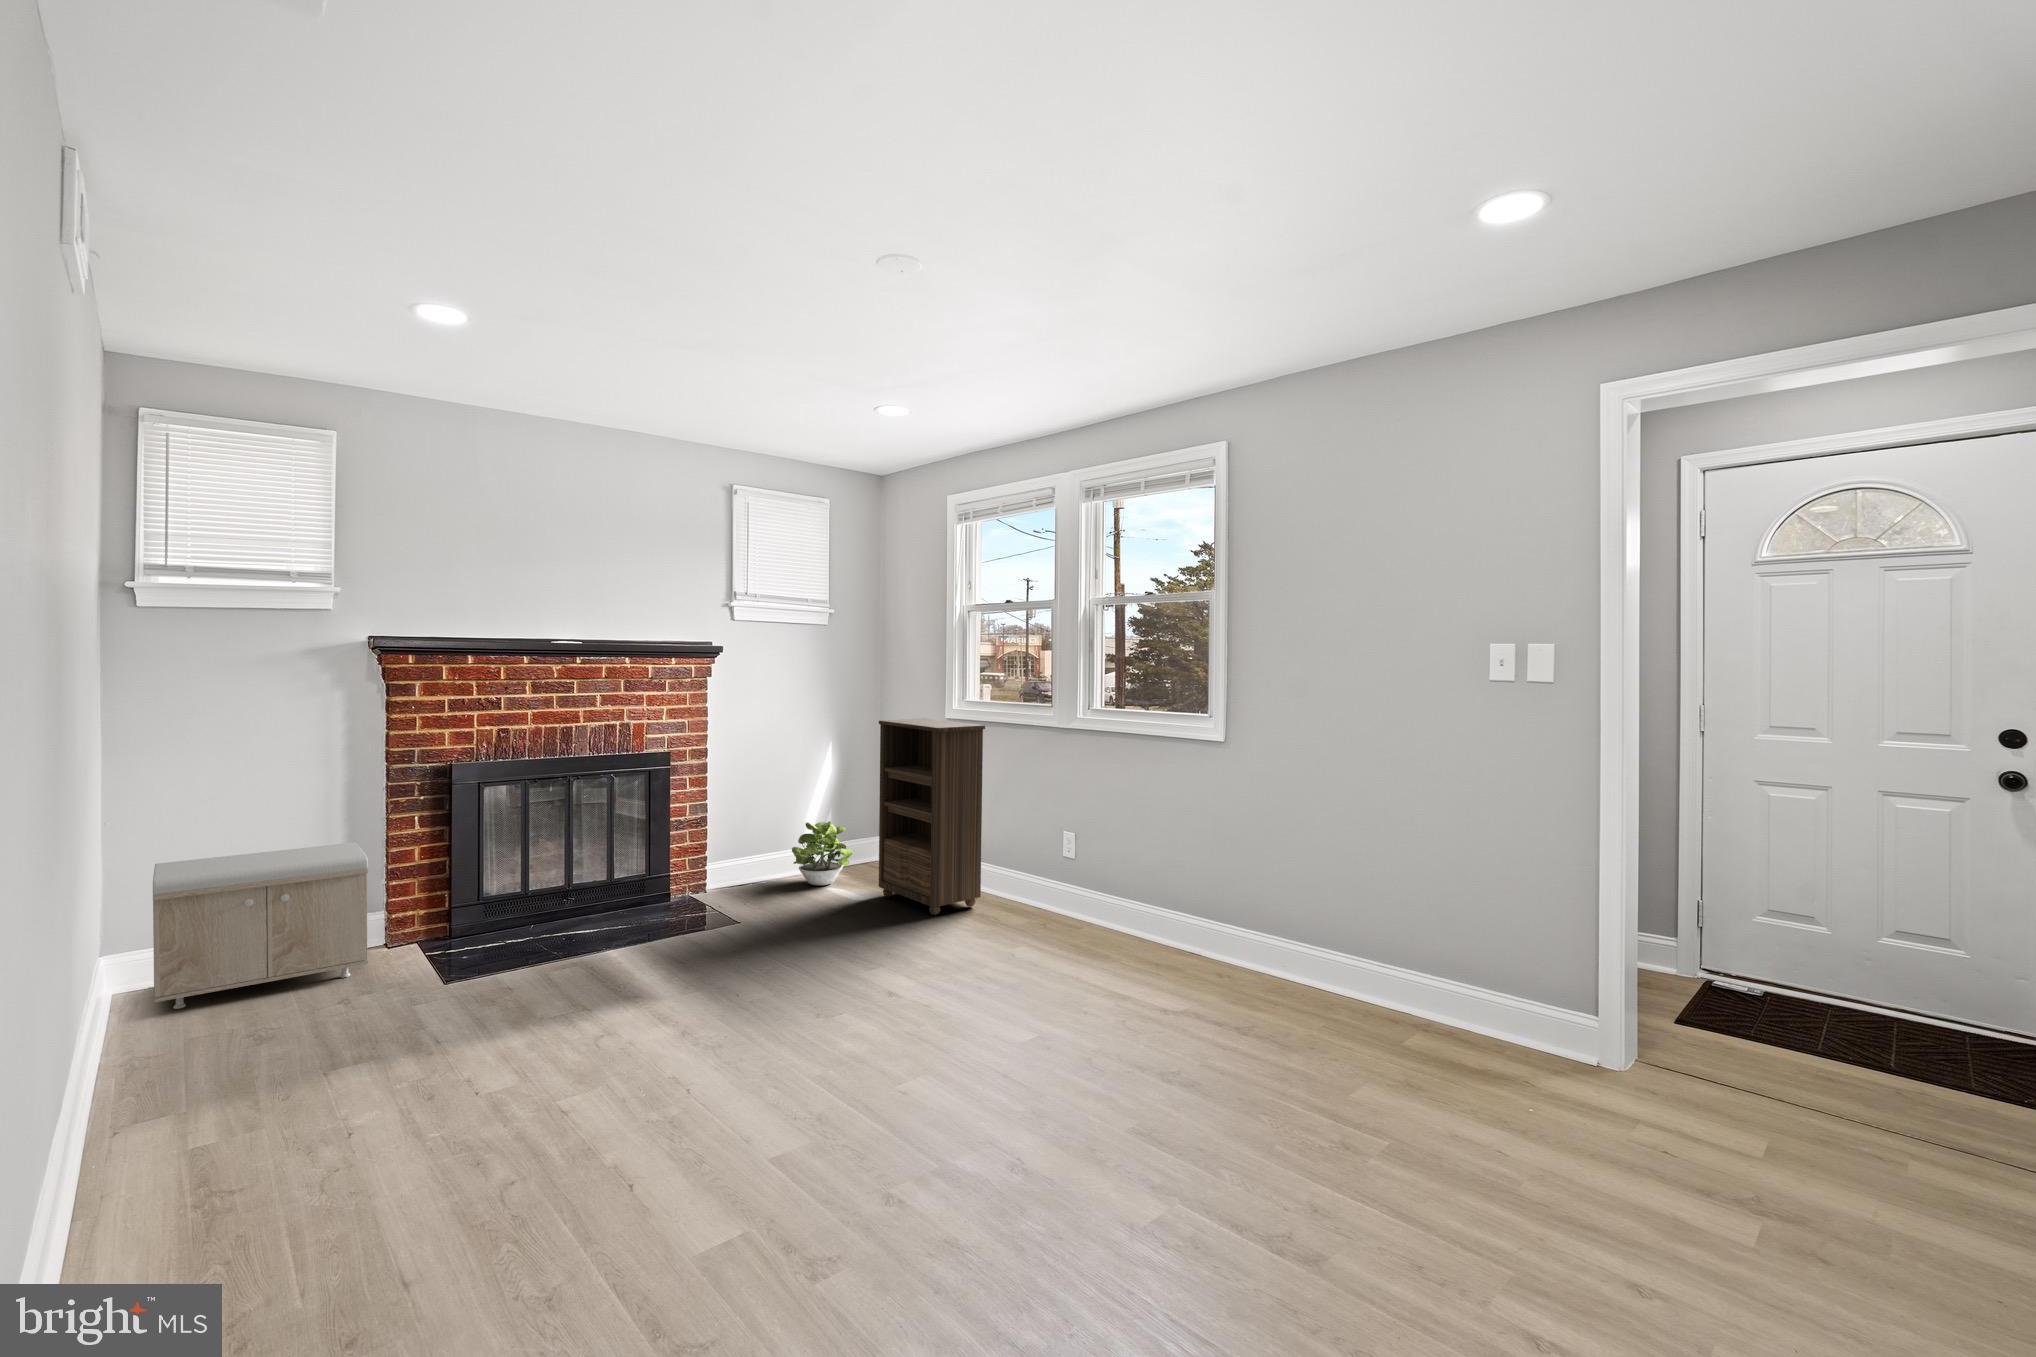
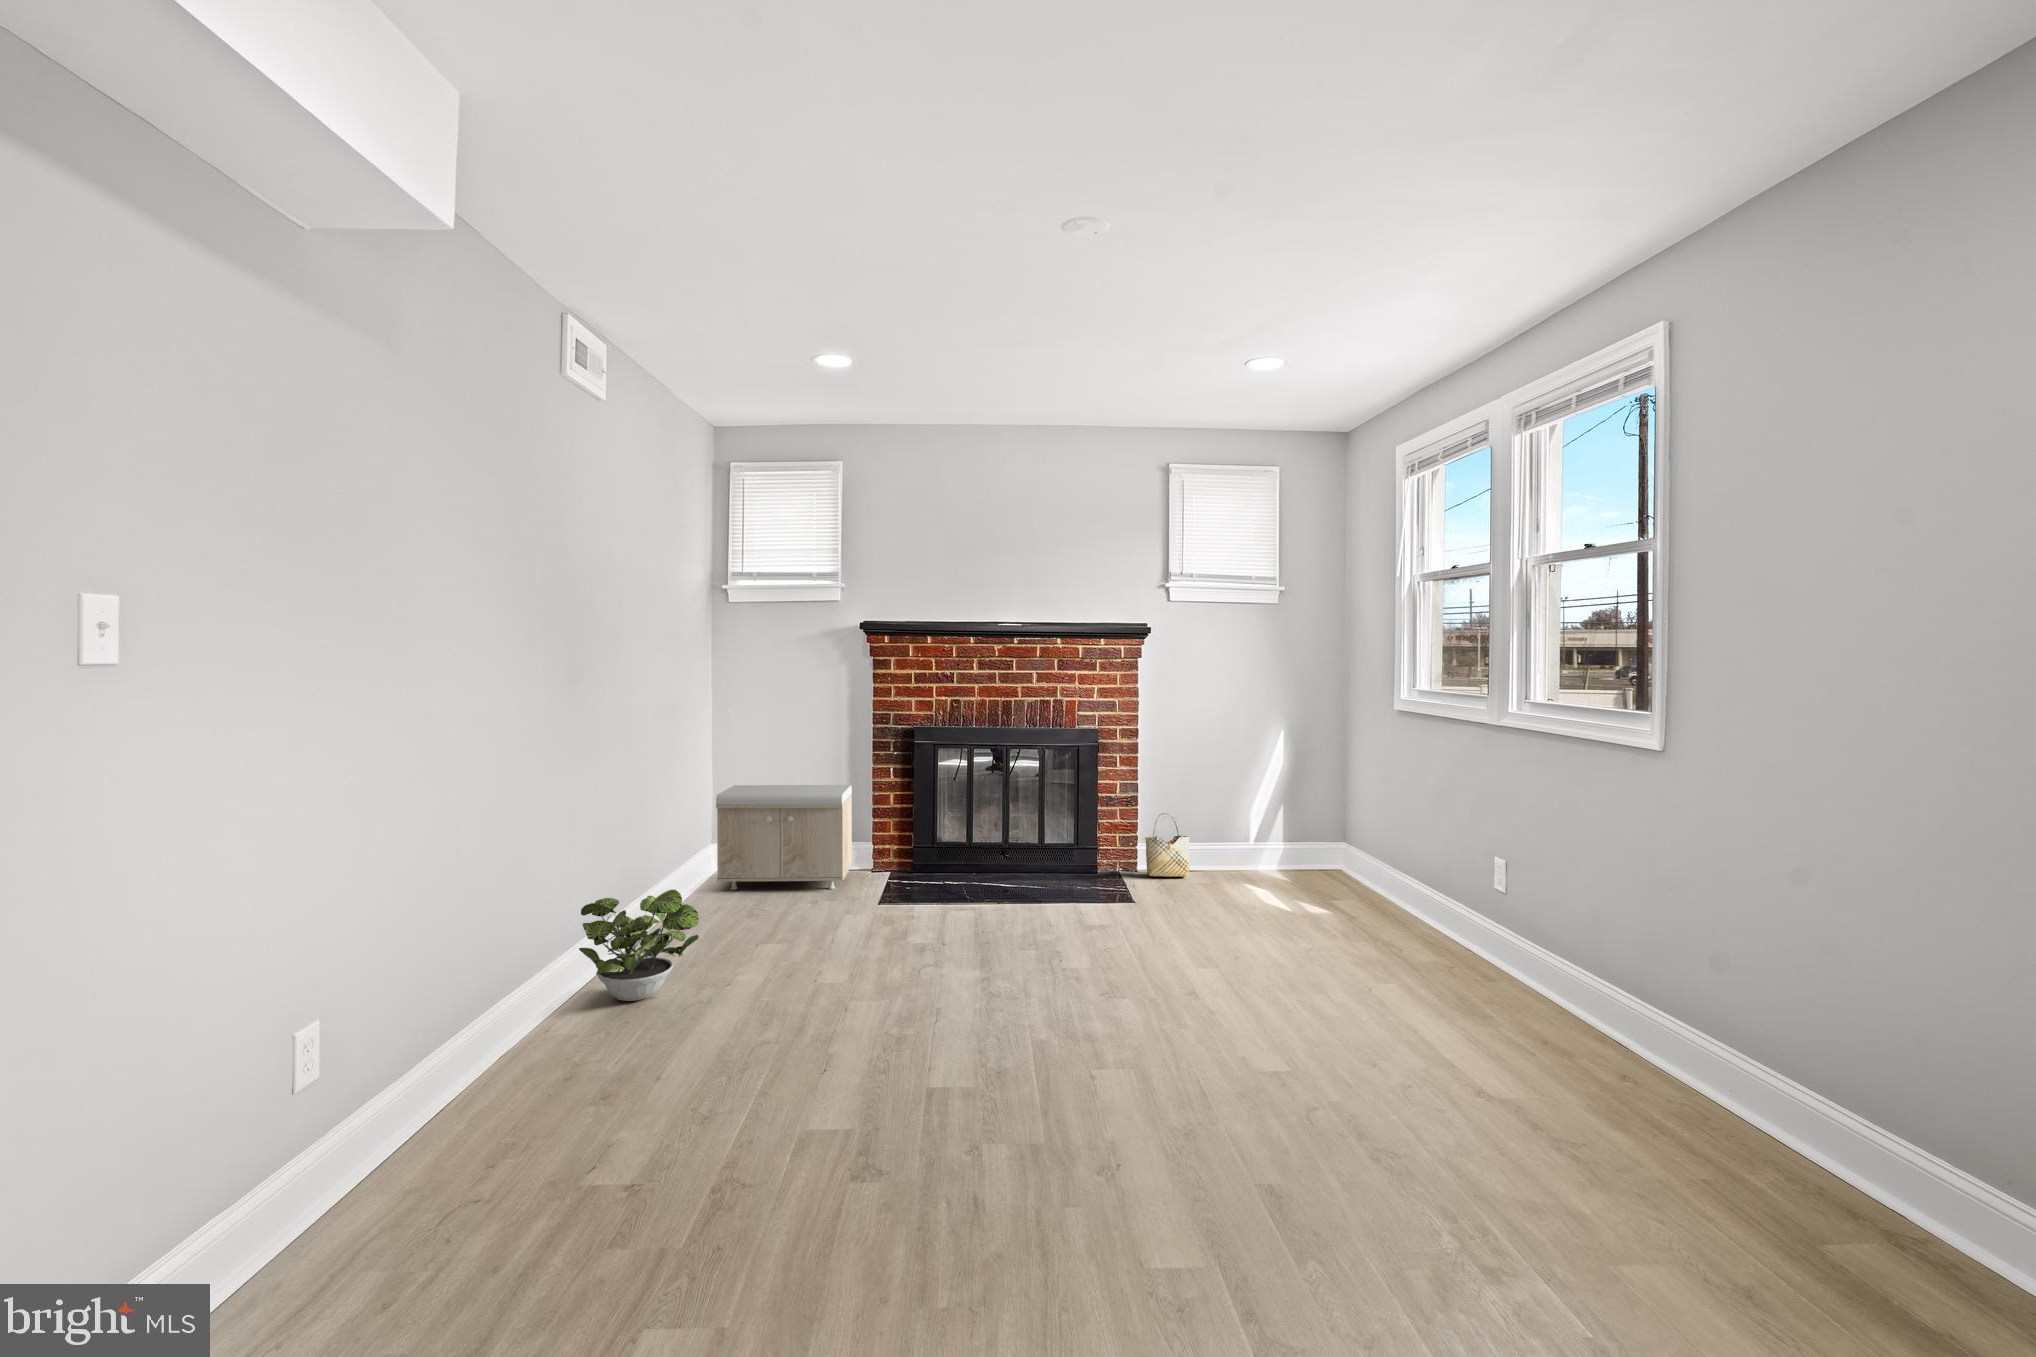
bookshelf: present [879,718,985,915] -> none [1304,704,1418,932]
potted plant: present [792,821,853,886] -> present [579,890,699,1001]
woven basket: none [717,830,761,894] -> present [1145,813,1189,877]

